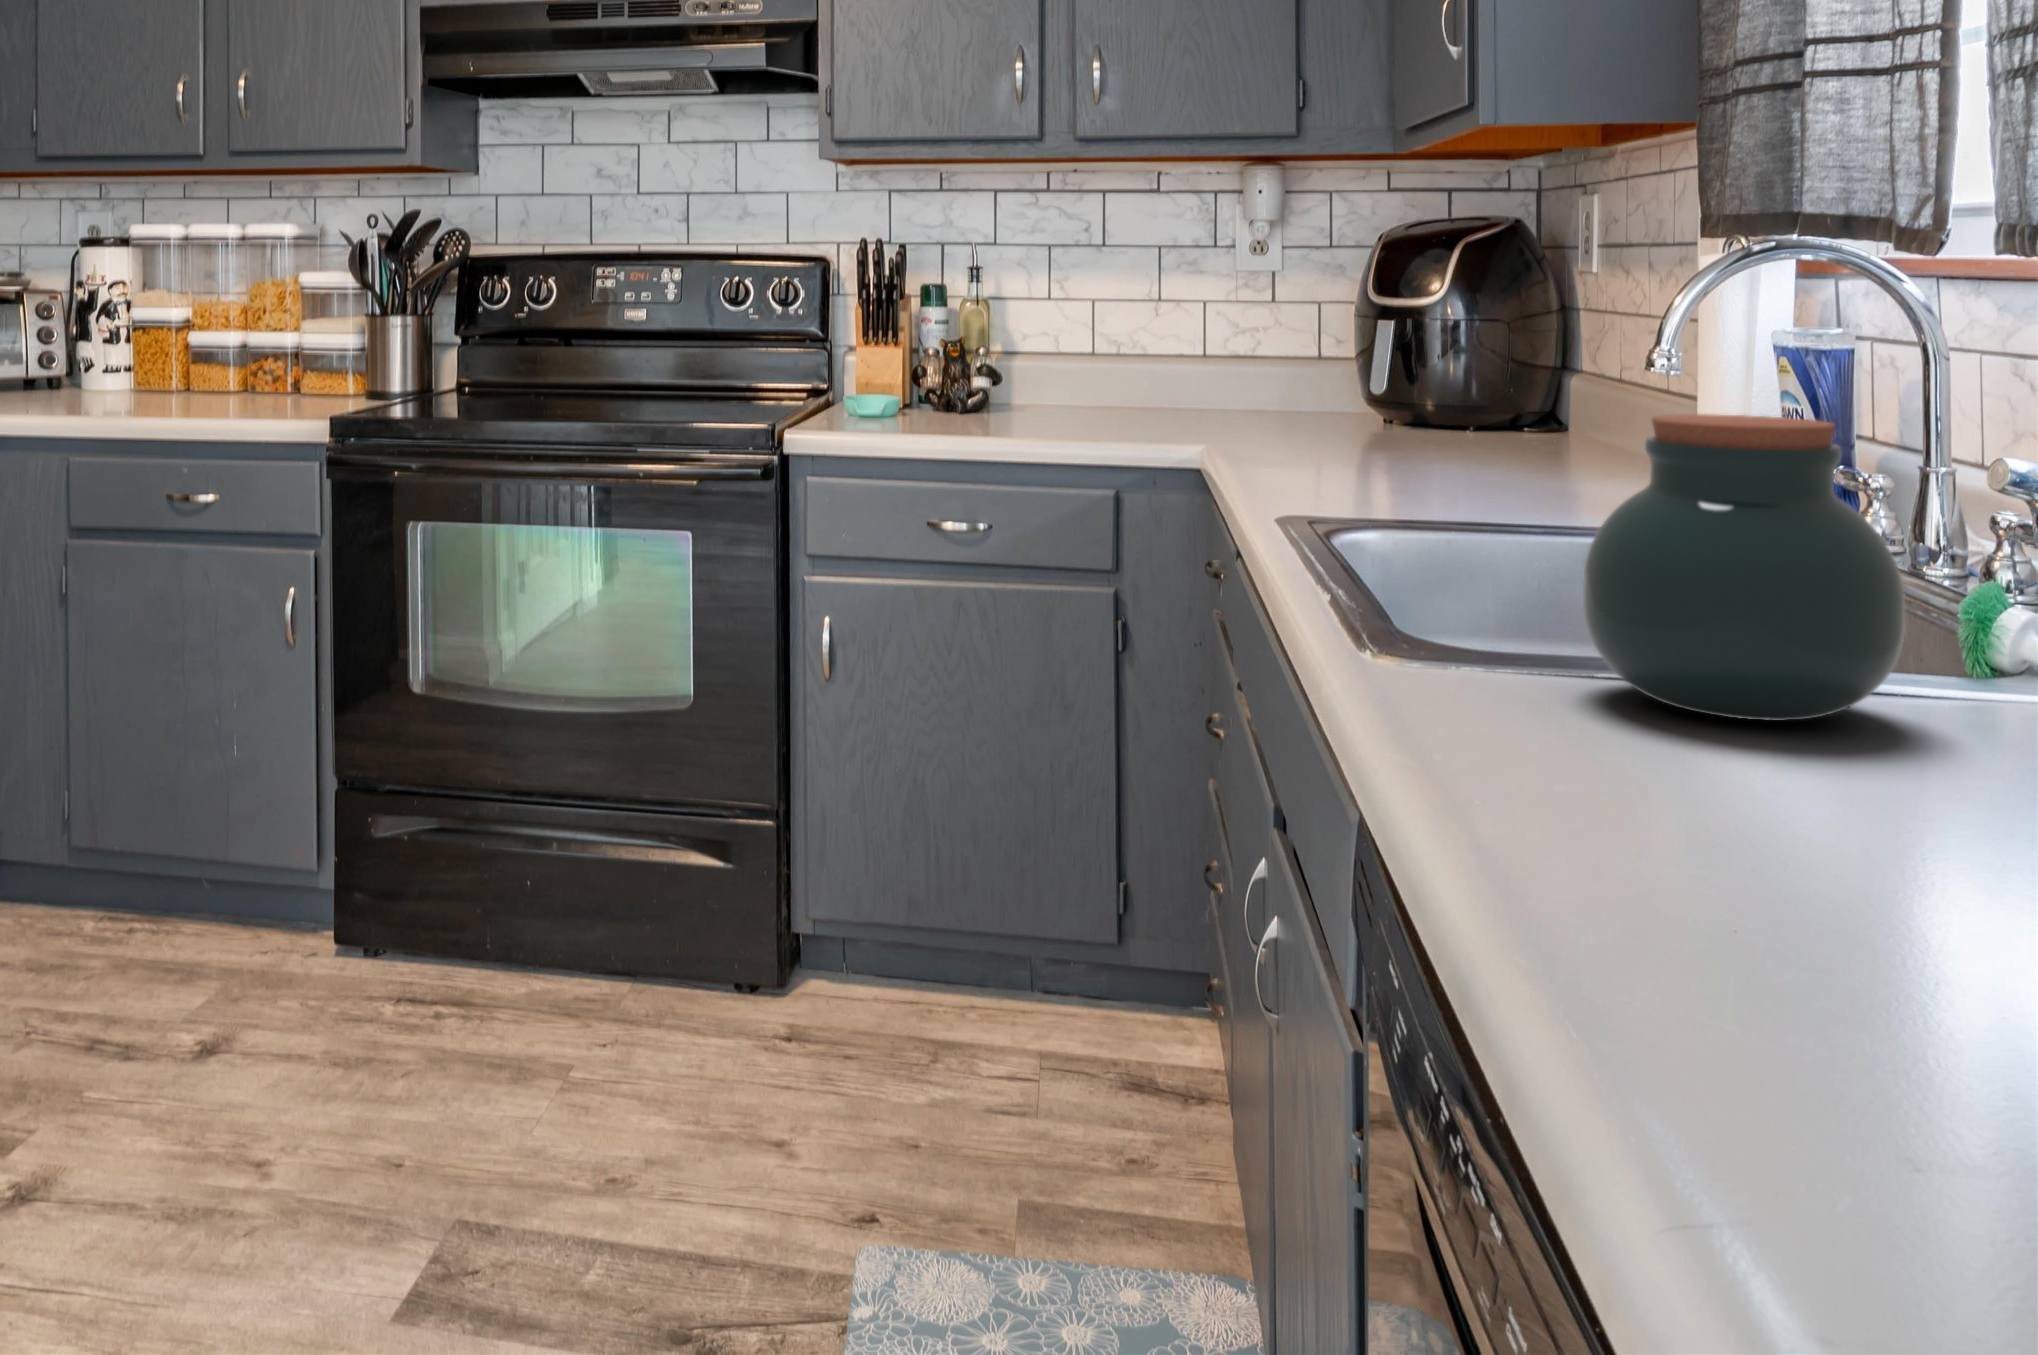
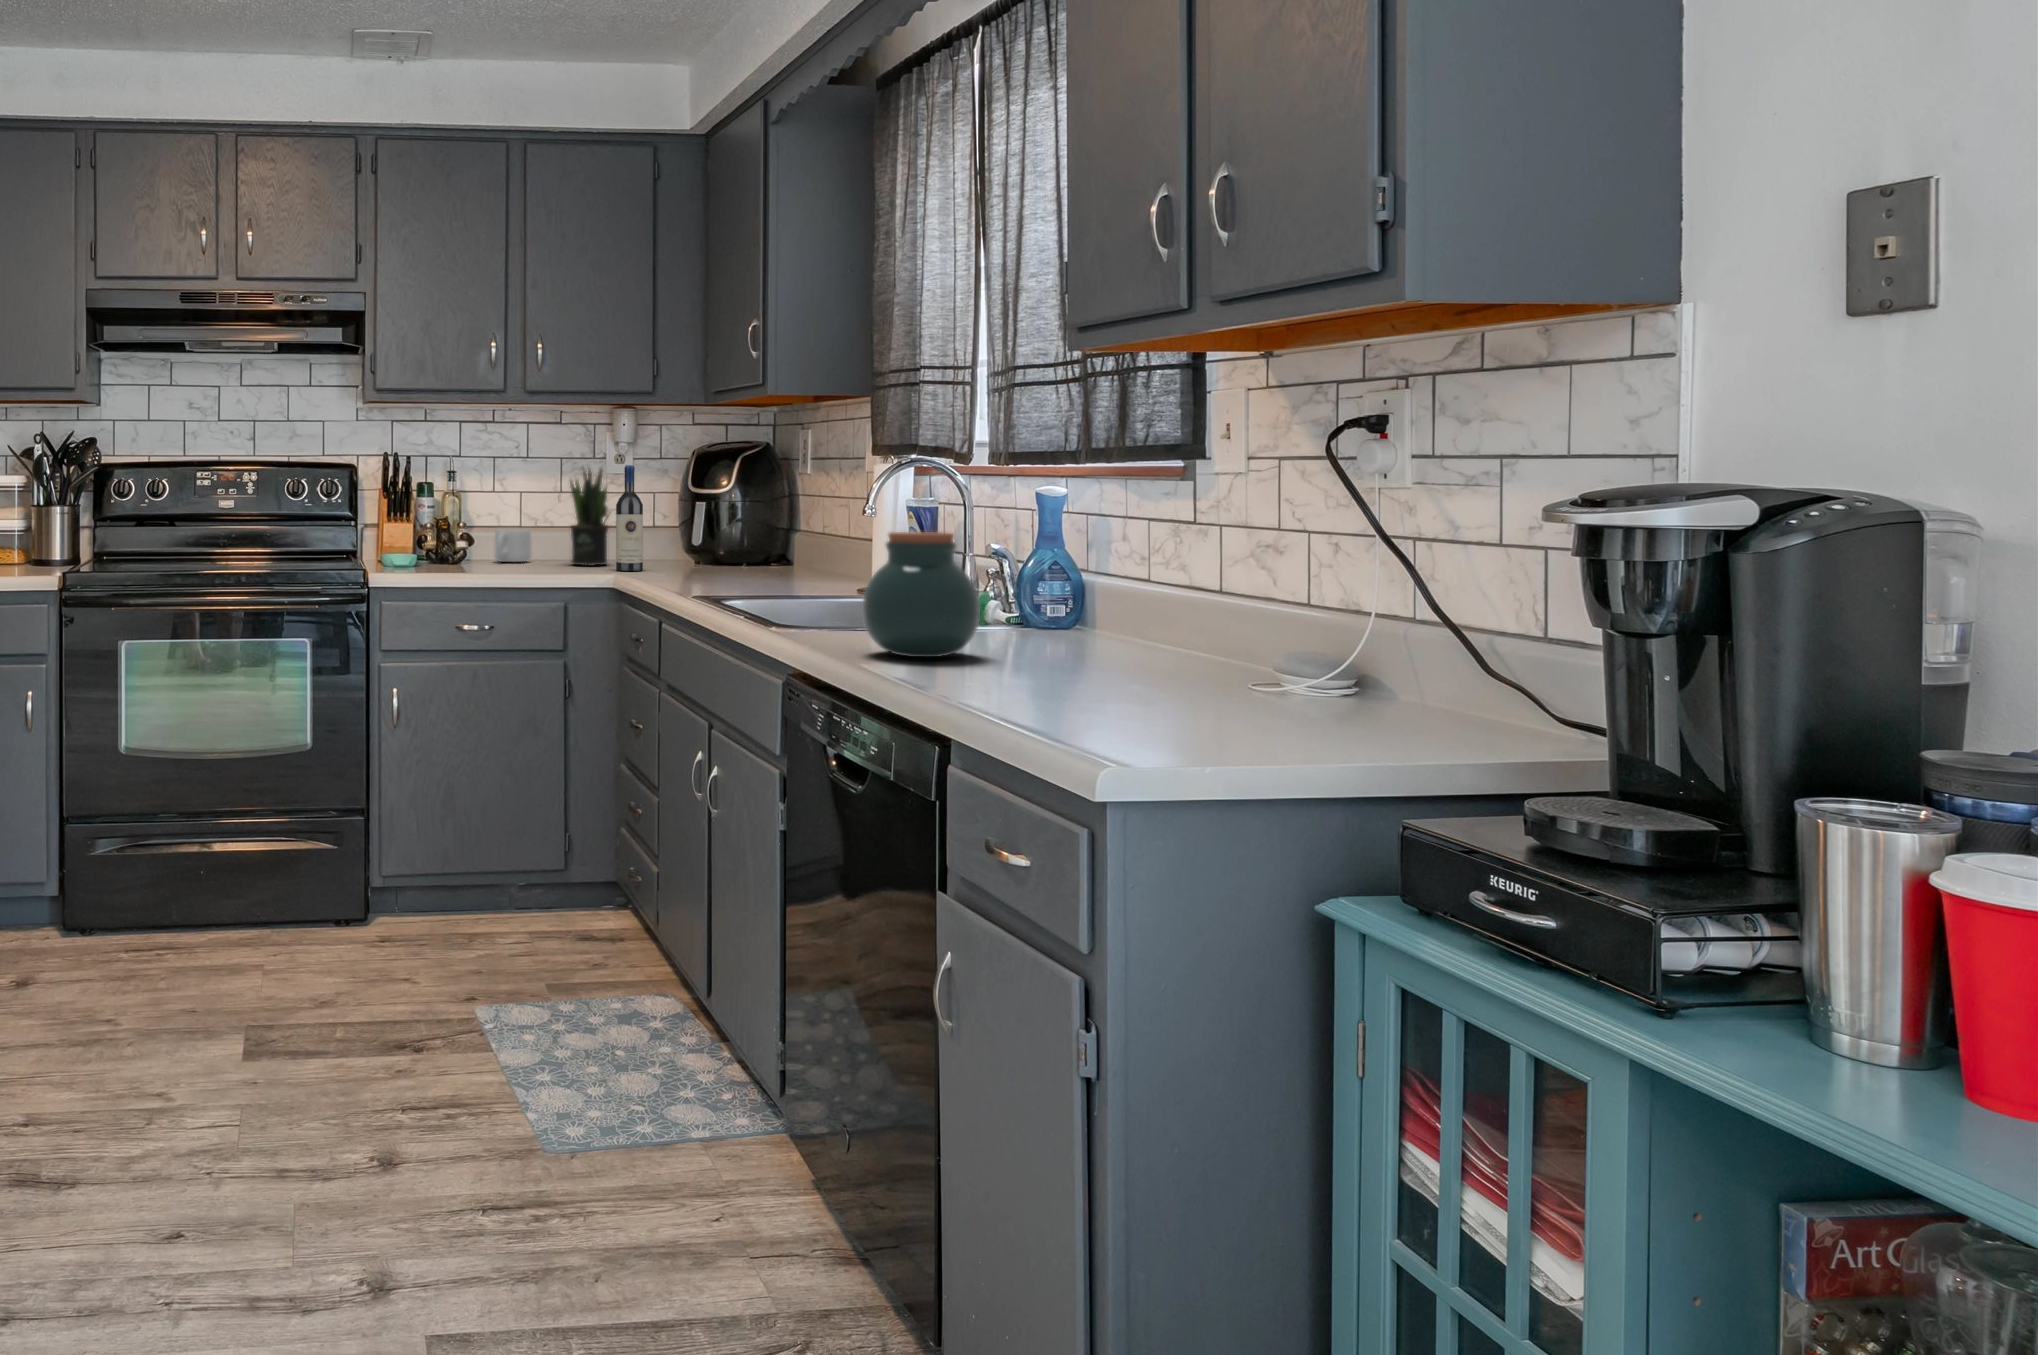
potted plant: none [1152,257,1225,421] -> present [570,469,609,566]
wine bottle: none [1221,258,1271,434] -> present [616,465,643,571]
mug: none [1033,358,1095,410] -> present [495,529,531,562]

